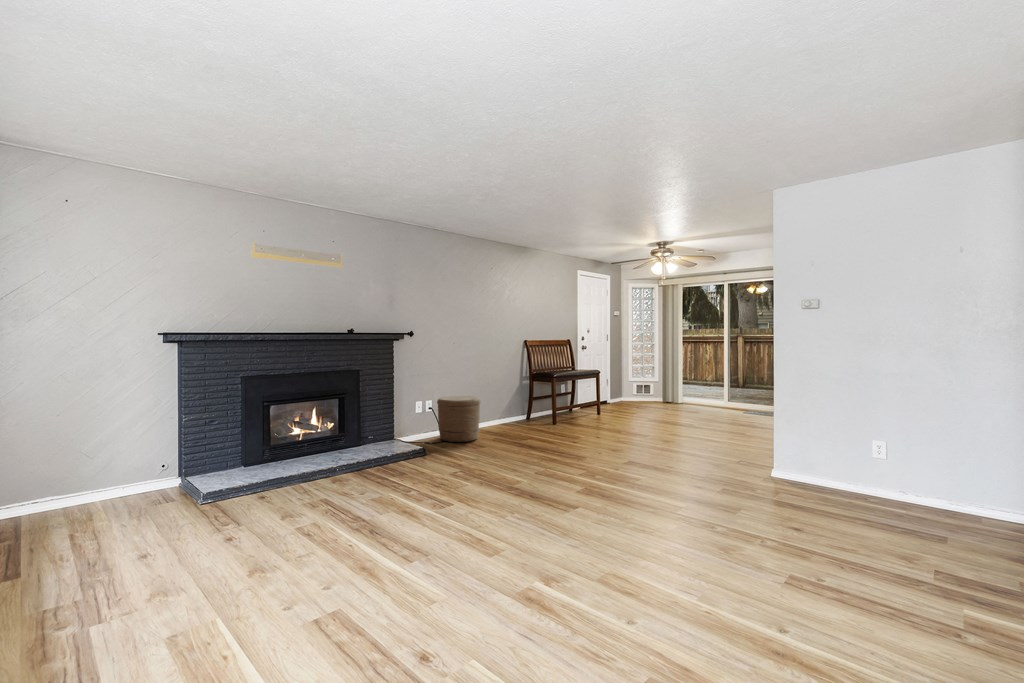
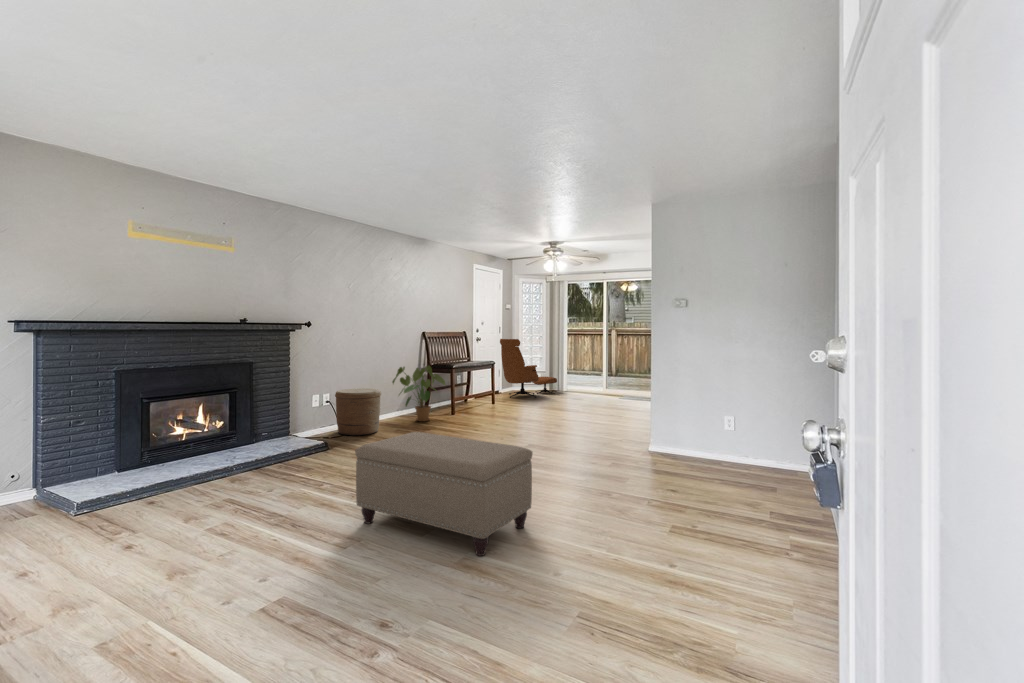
lounge chair: none [608,347,671,410] -> present [500,339,557,398]
house plant: none [494,374,548,431] -> present [392,366,445,421]
ottoman: none [429,444,613,587] -> present [355,432,533,556]

